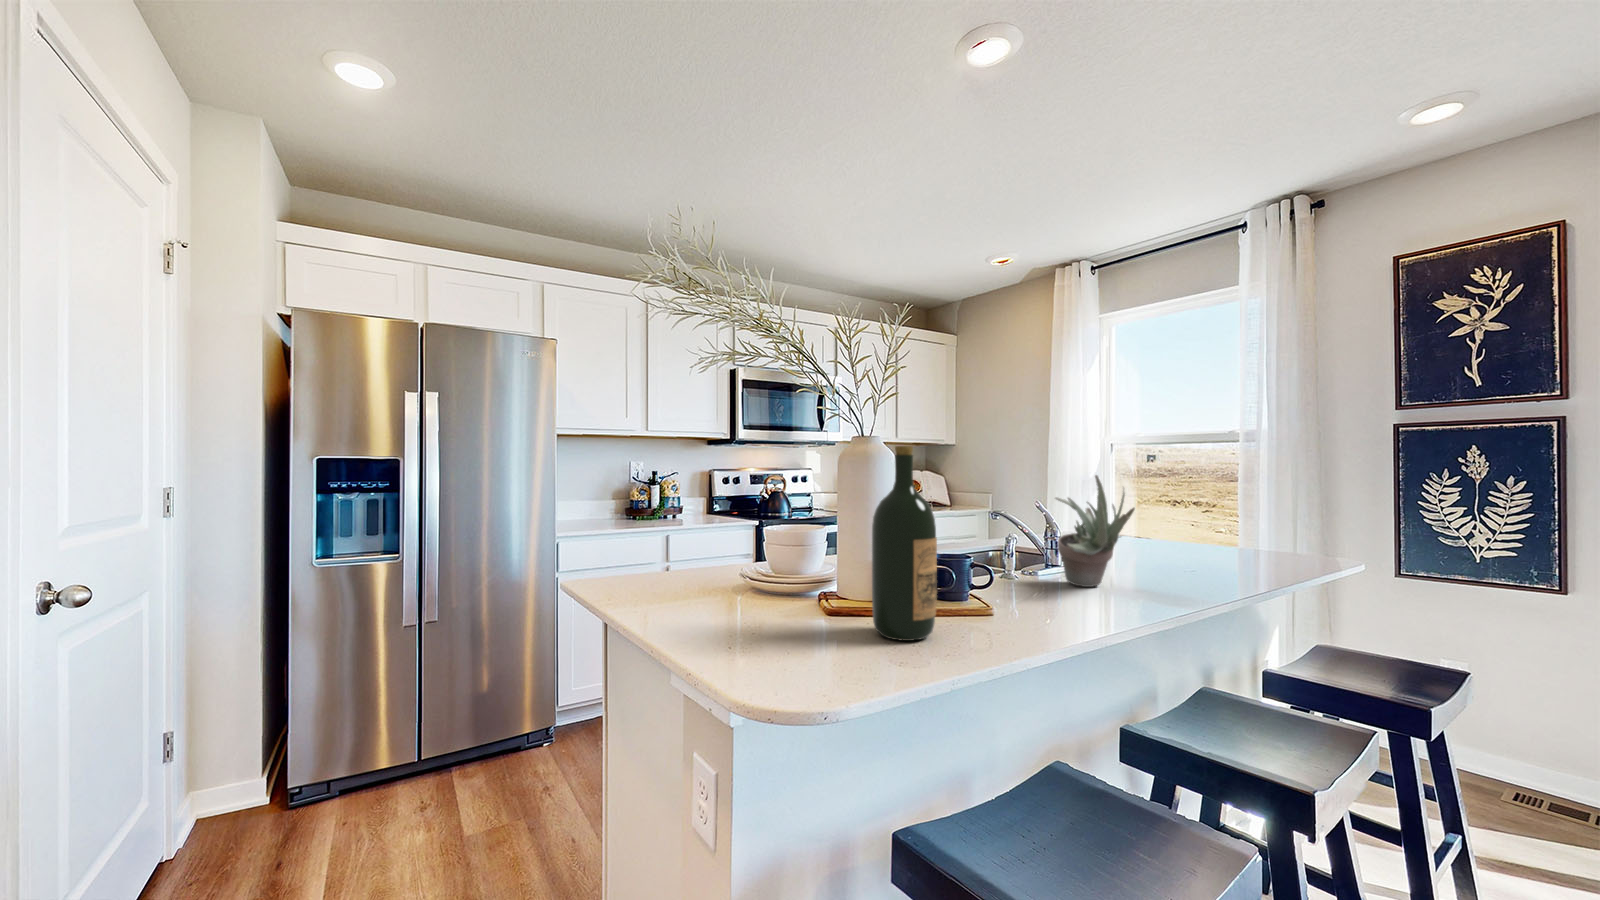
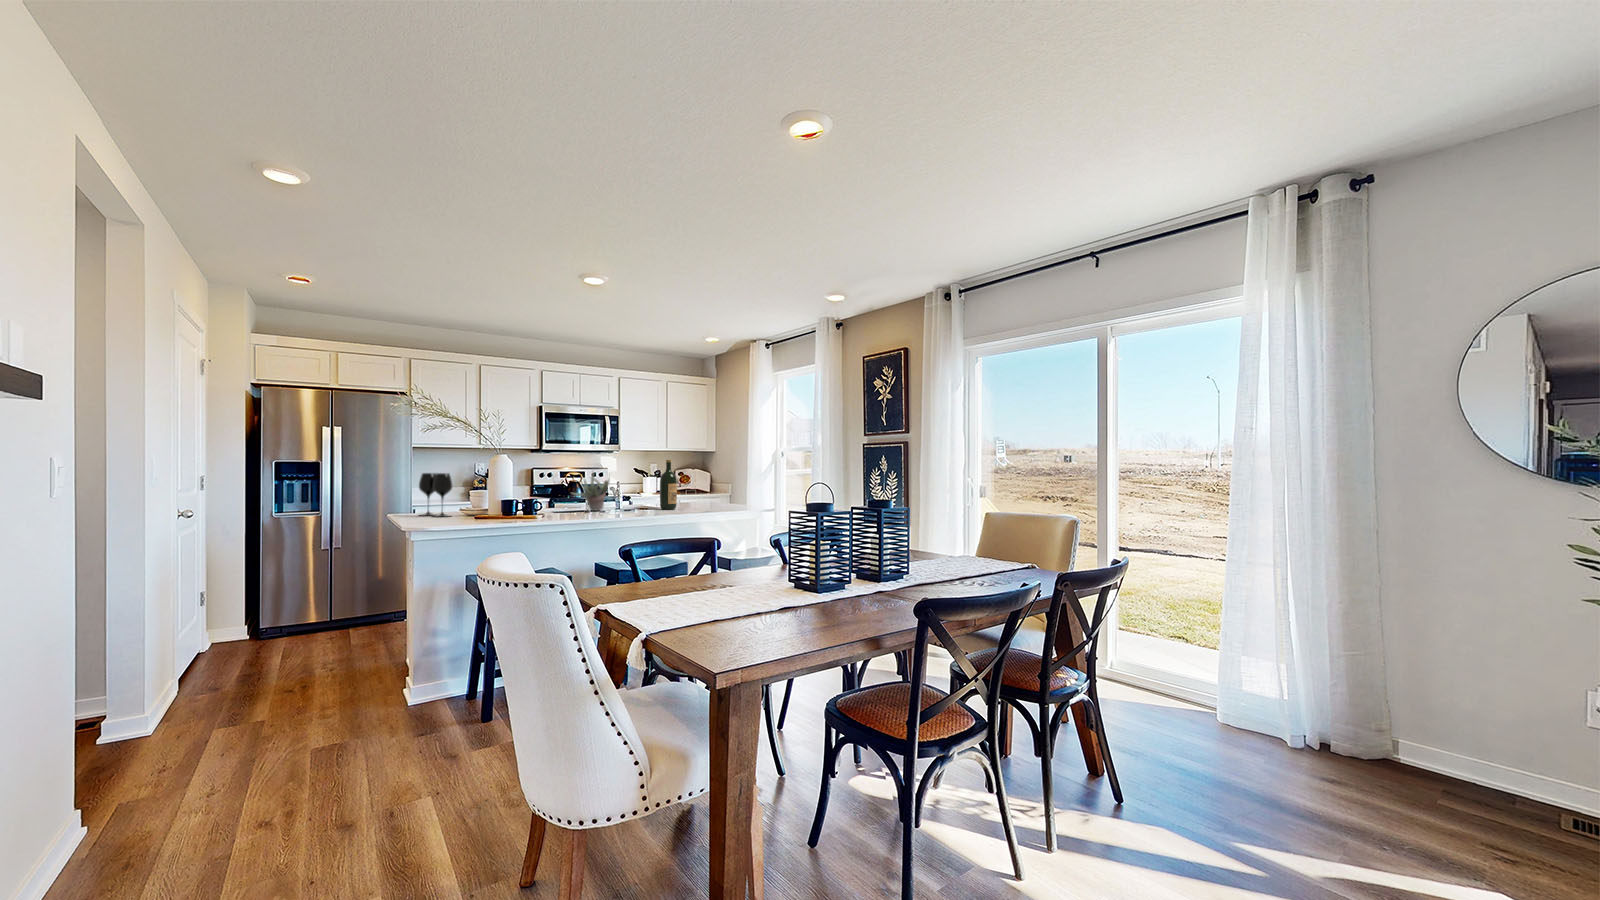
wine bottle: present [872,446,937,641] -> present [660,460,677,510]
wine glass: none [693,492,809,641] -> present [419,473,453,517]

